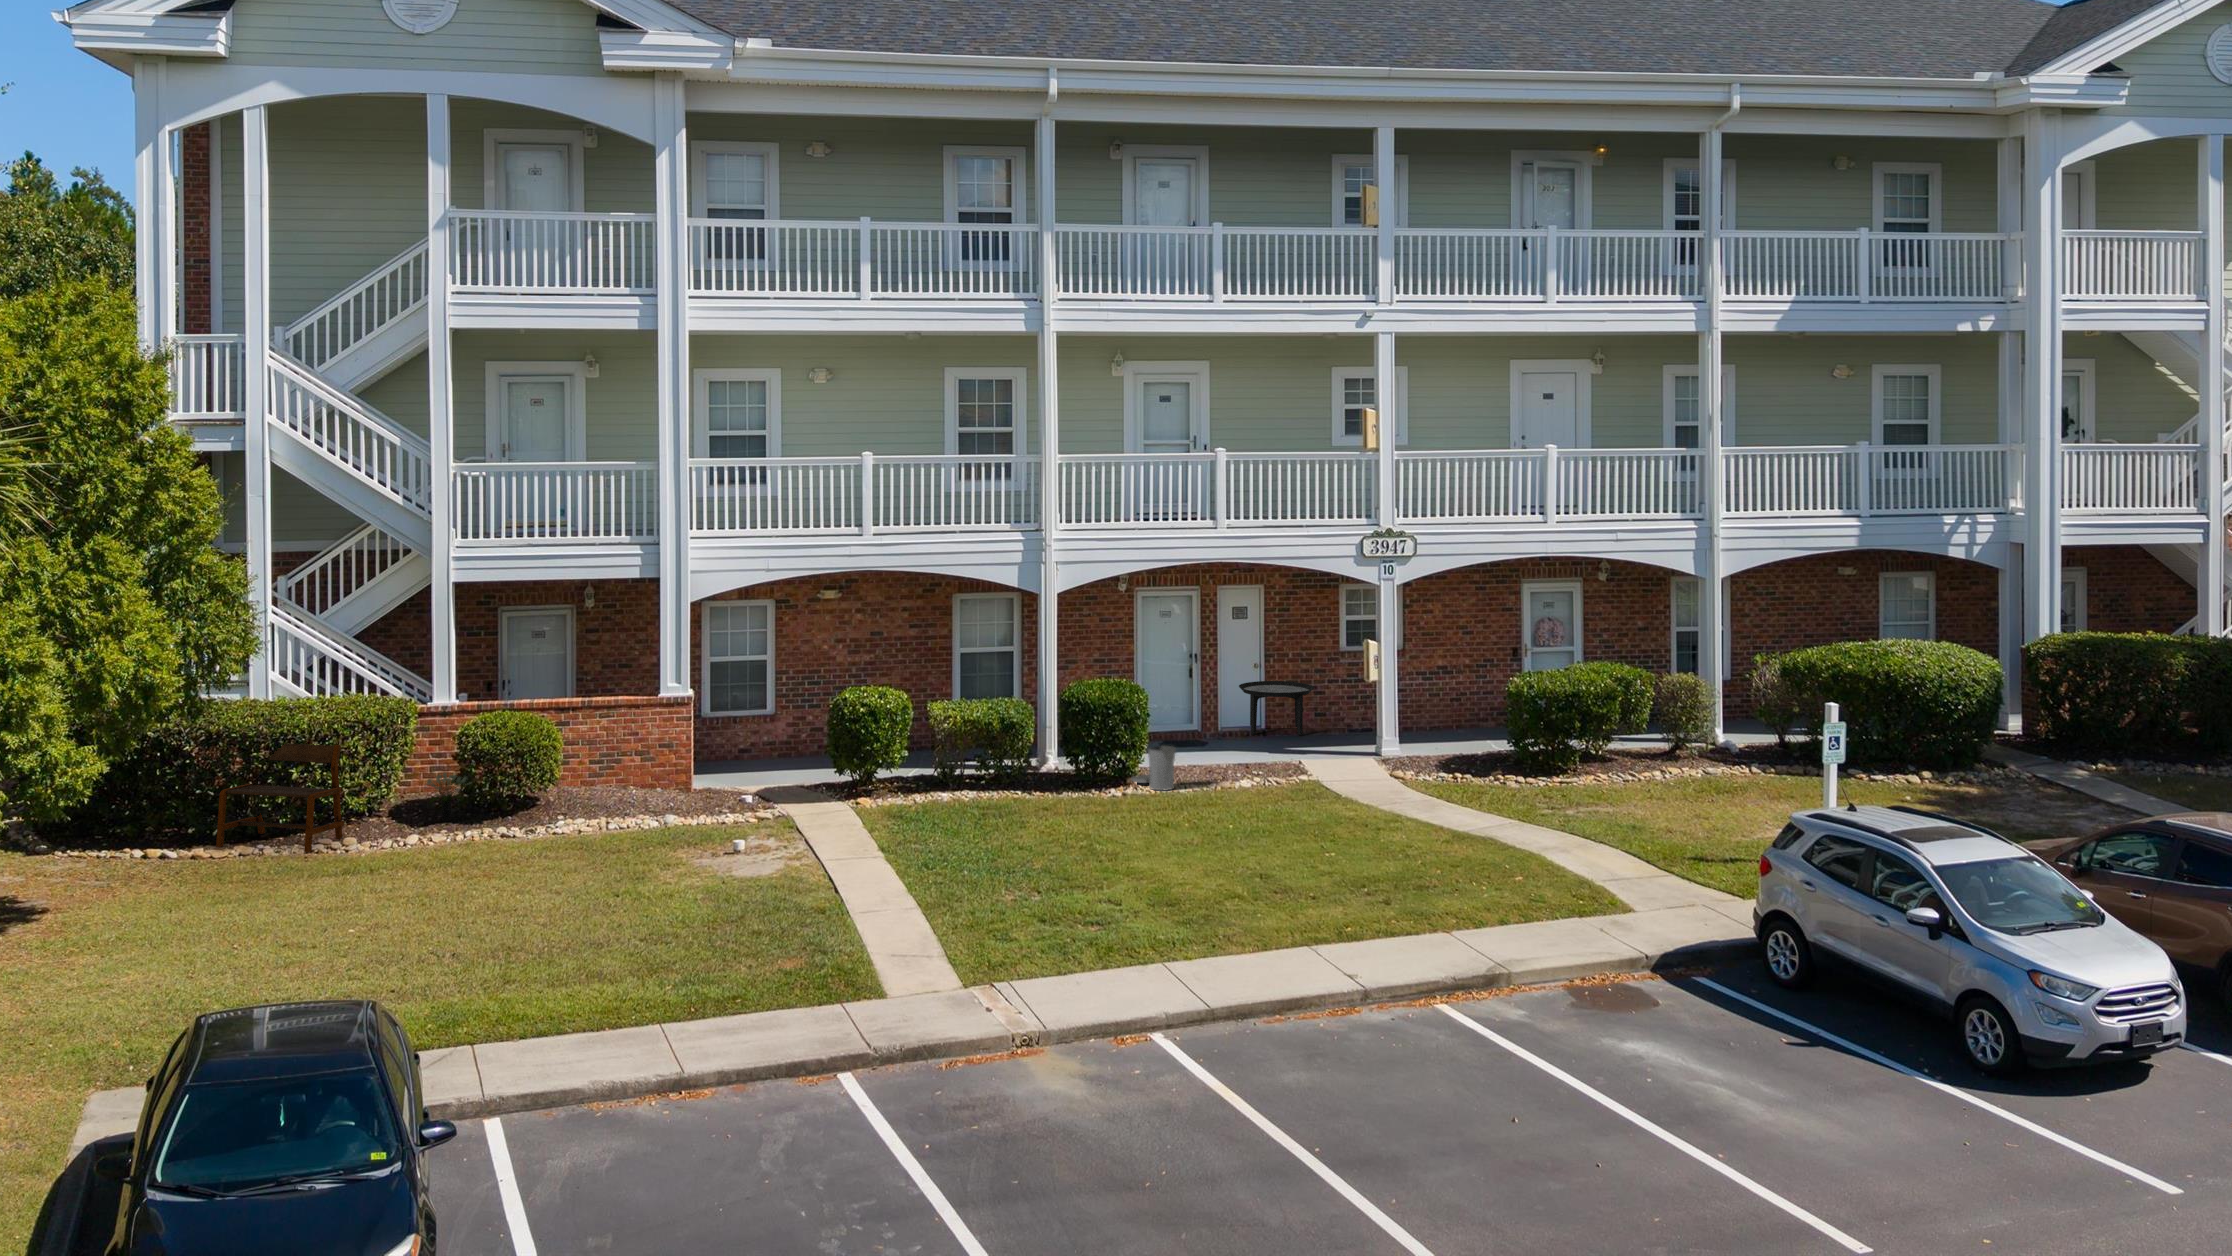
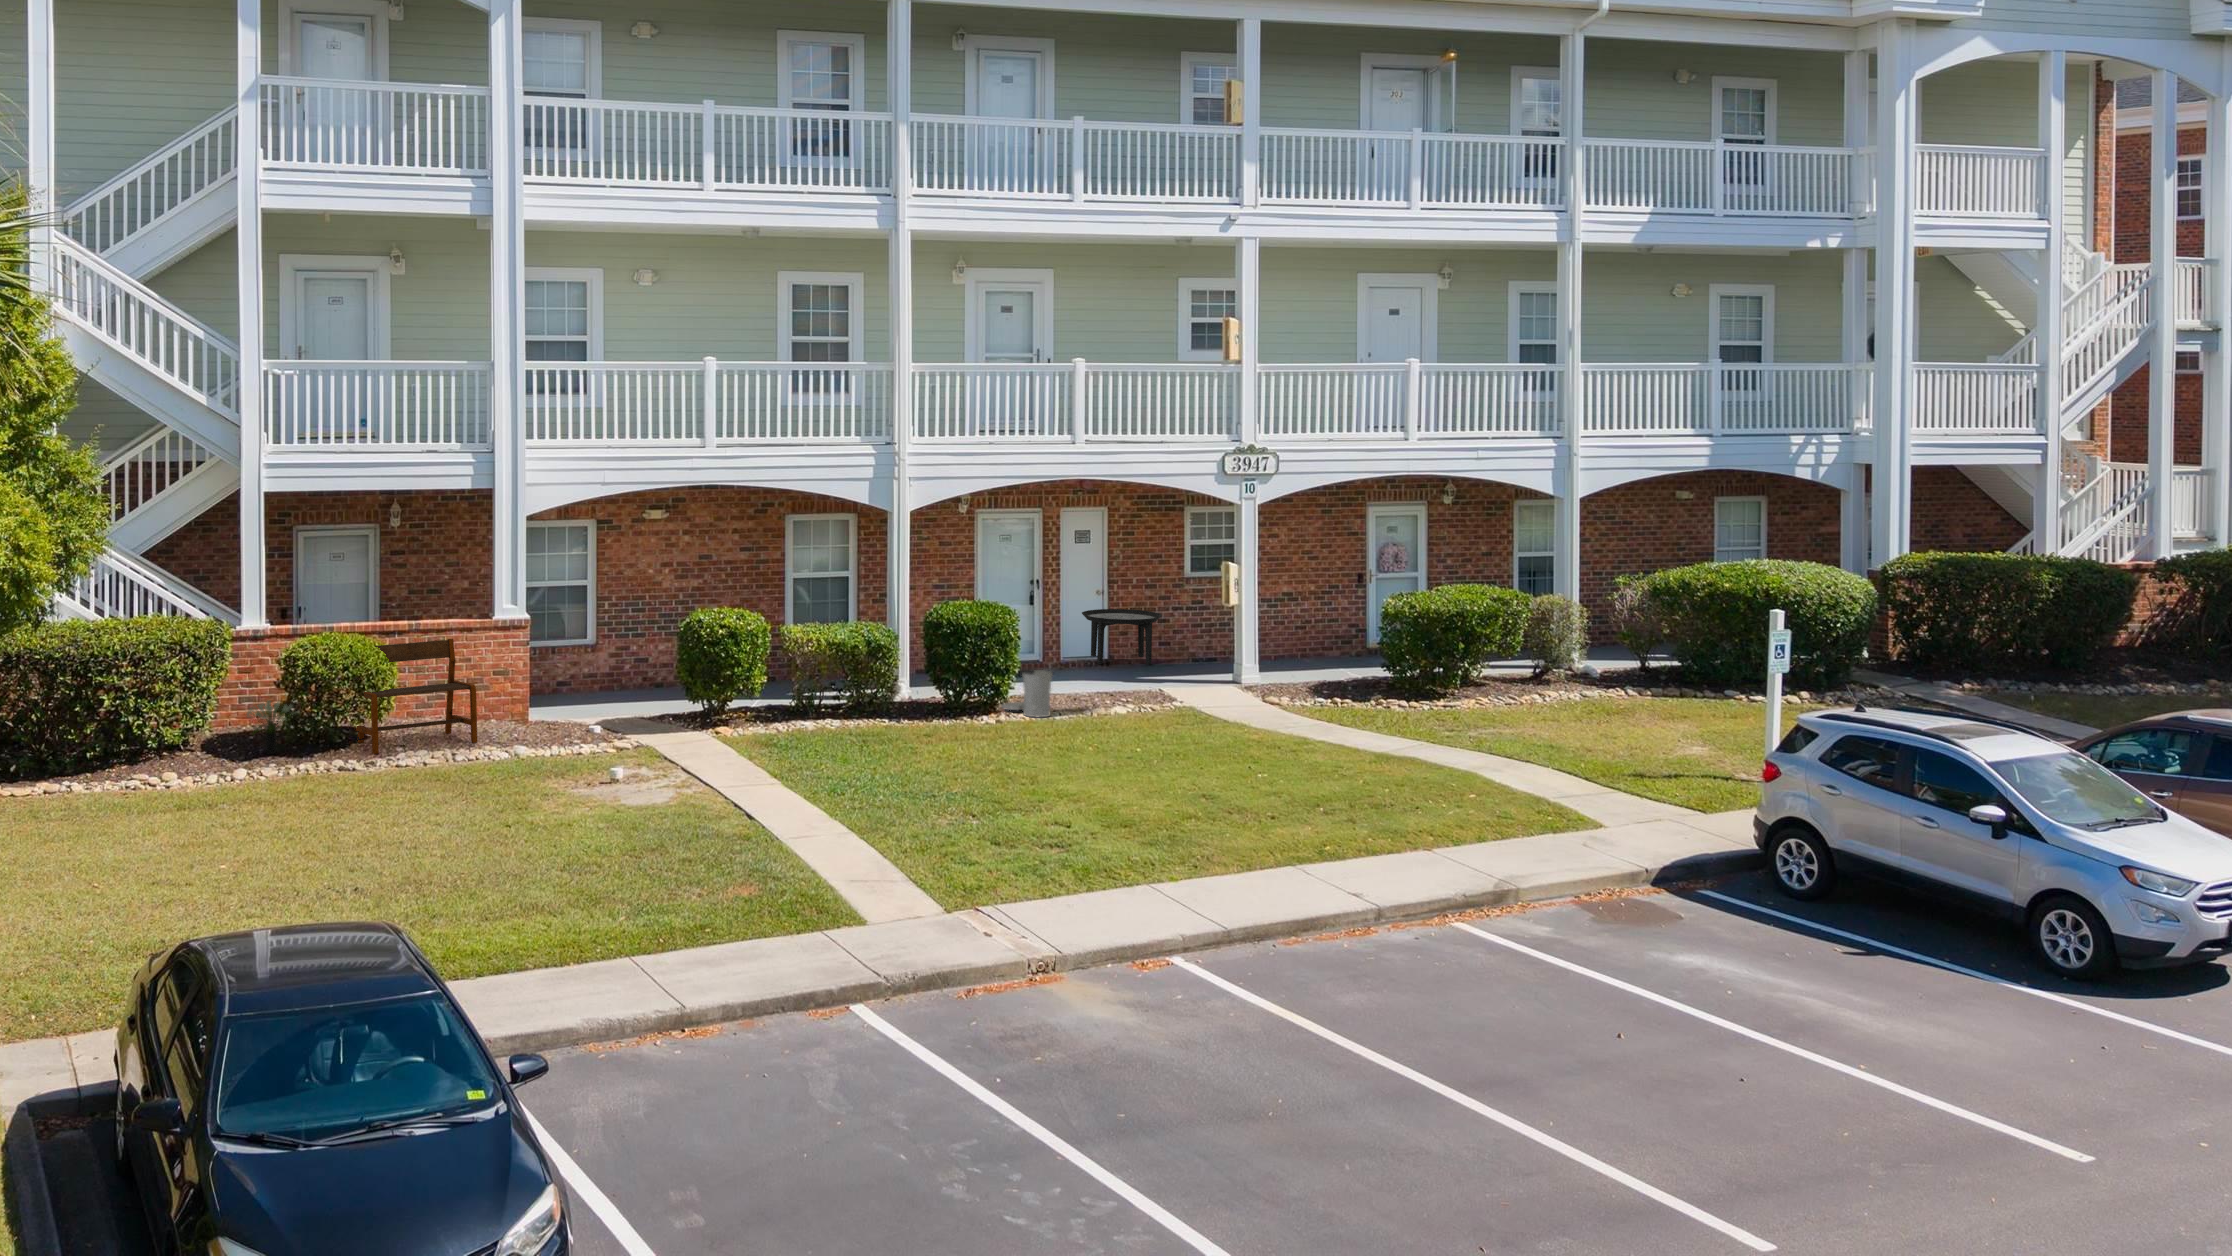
bench: present [216,744,344,852] -> present [355,639,477,754]

